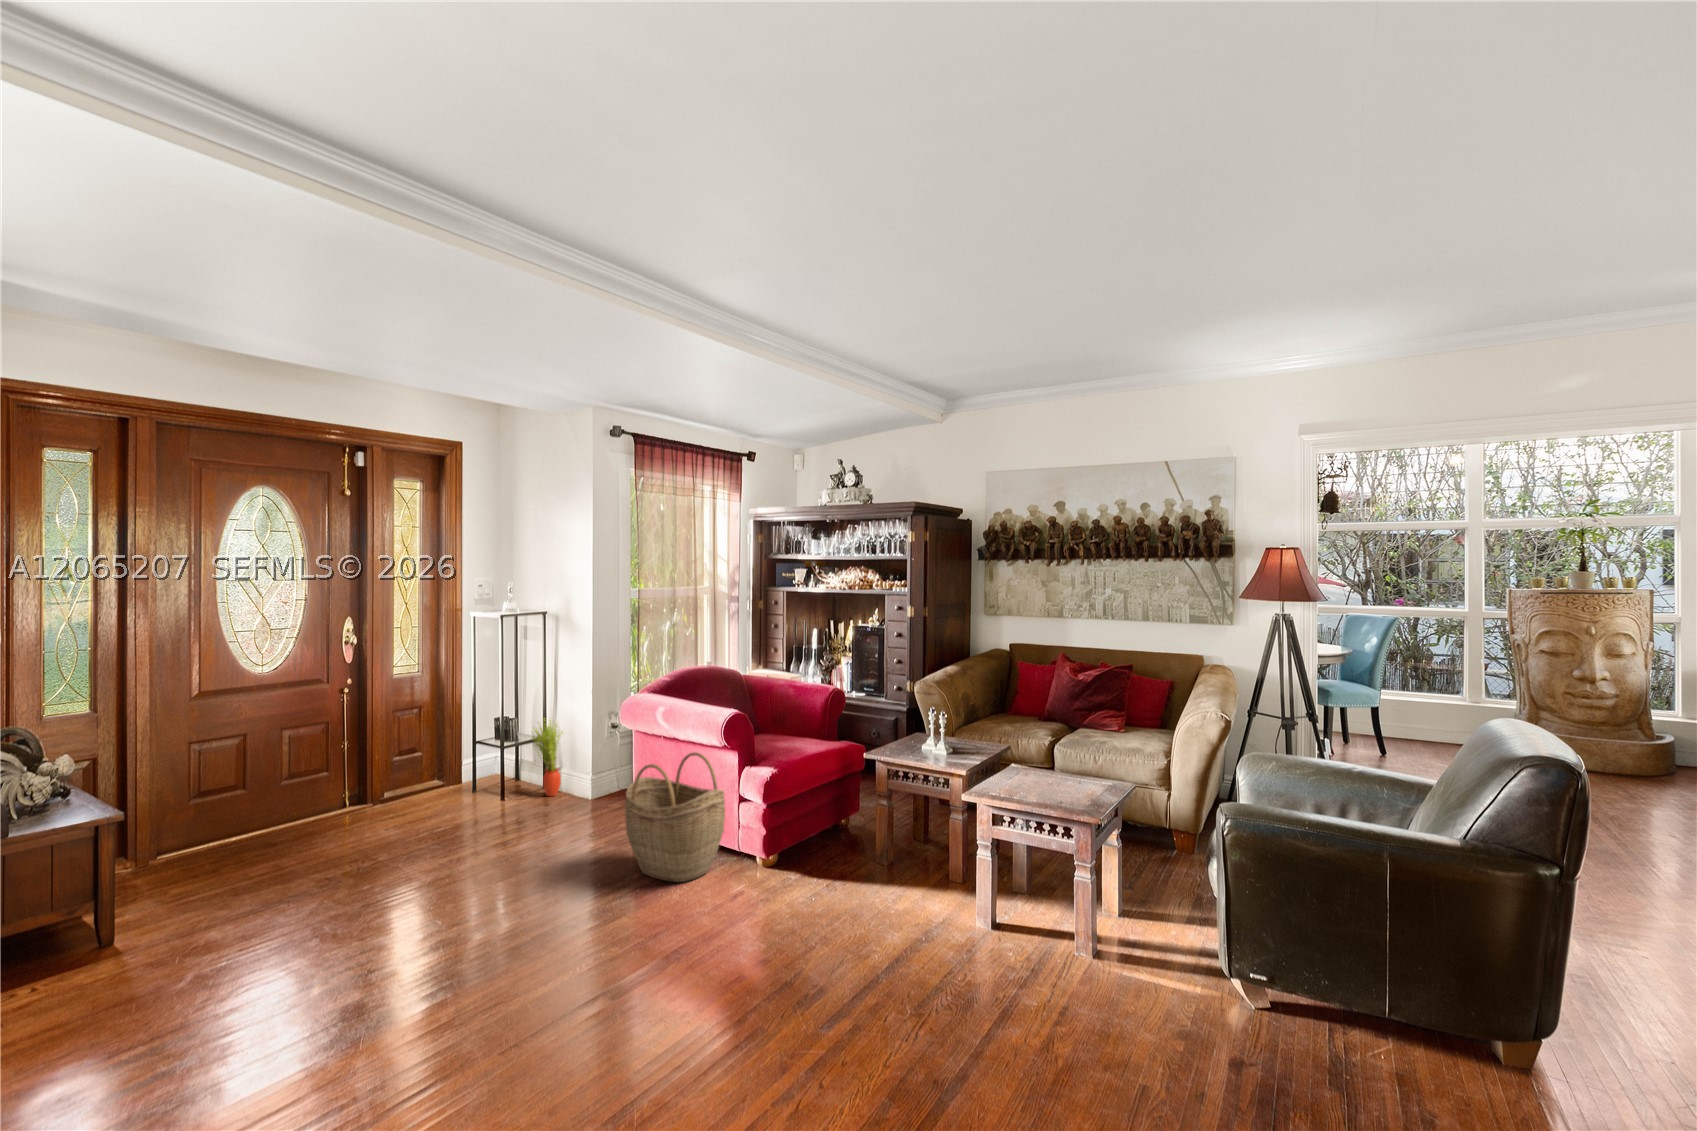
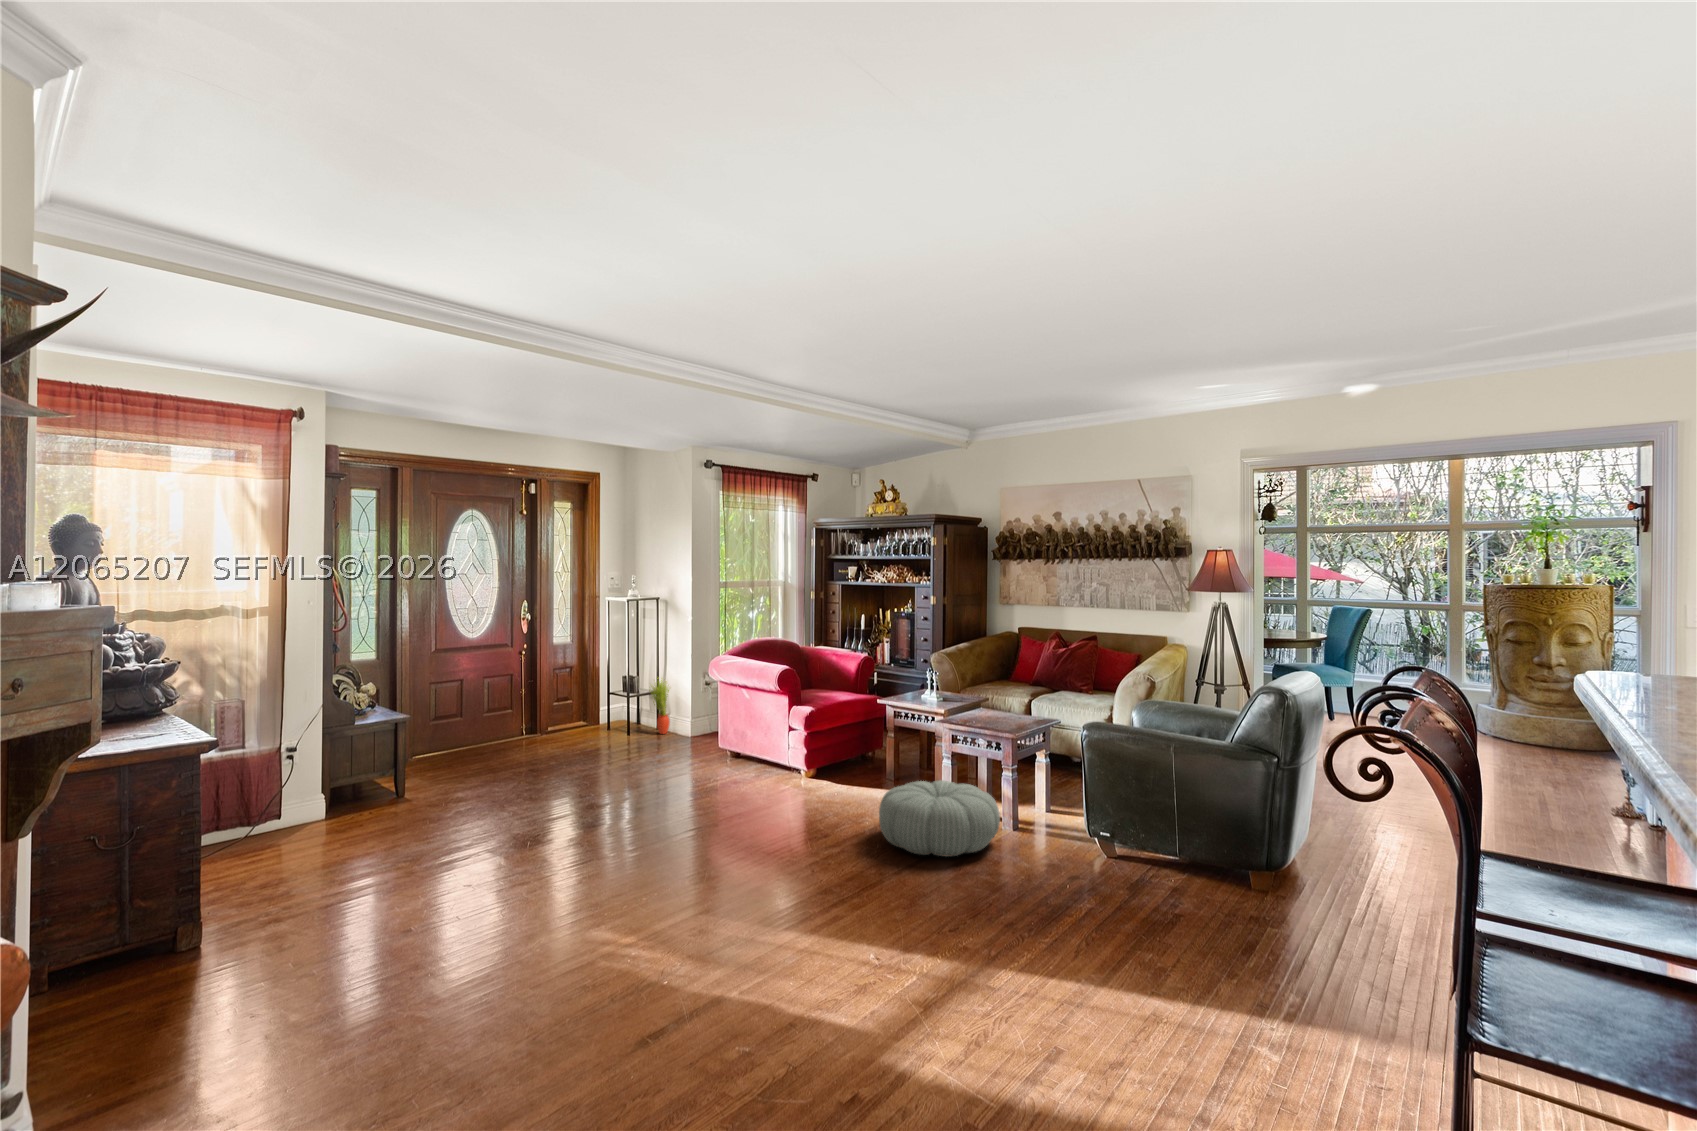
woven basket: present [625,752,725,882] -> none [713,696,780,782]
pouf: none [904,892,1098,1040] -> present [879,780,1000,857]

